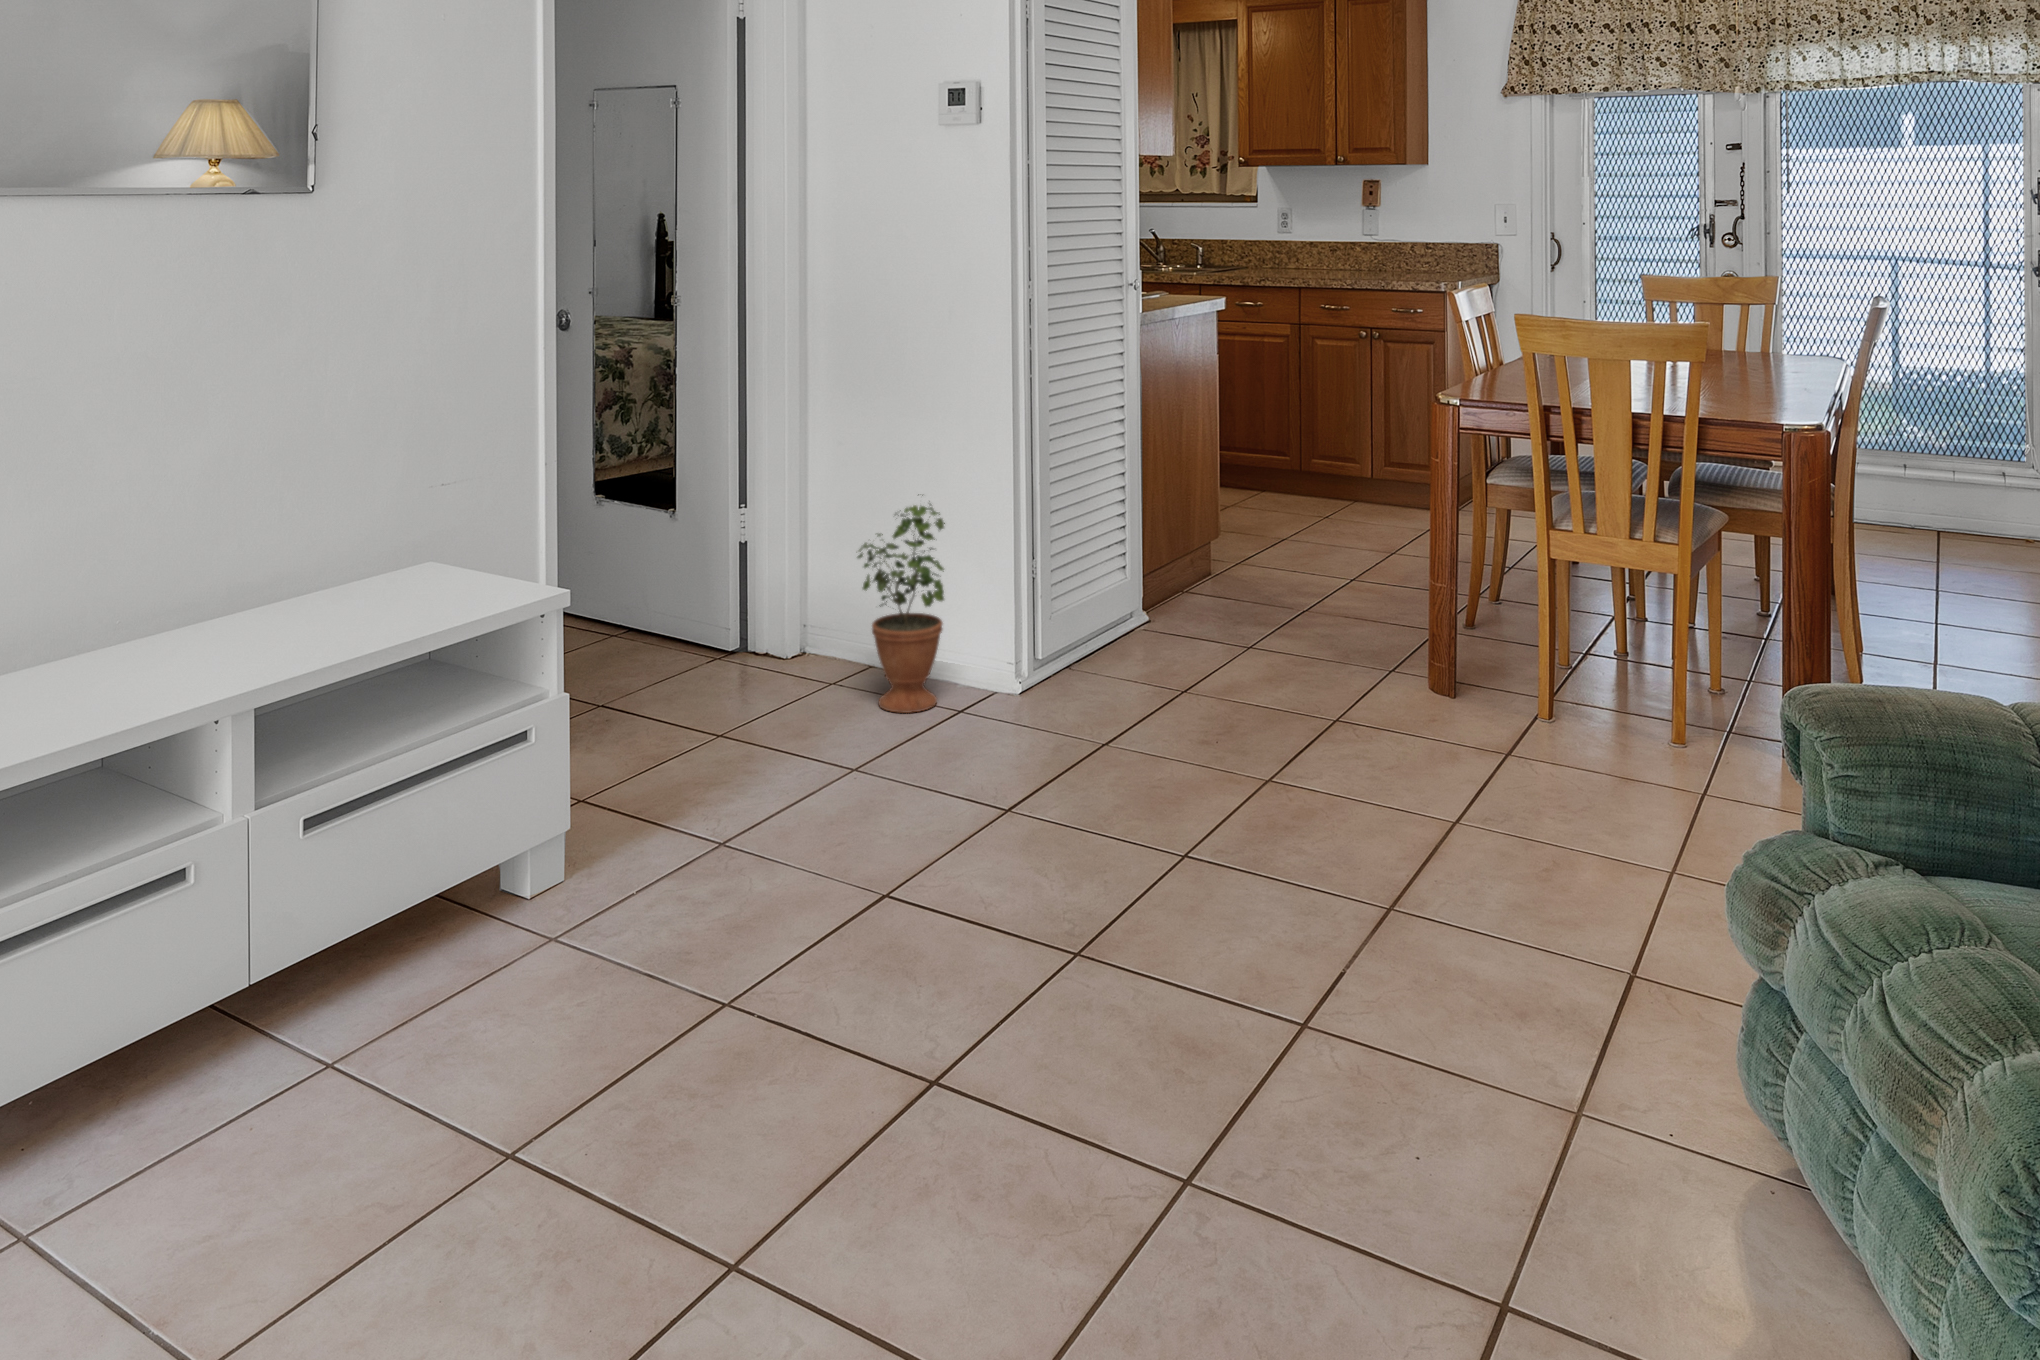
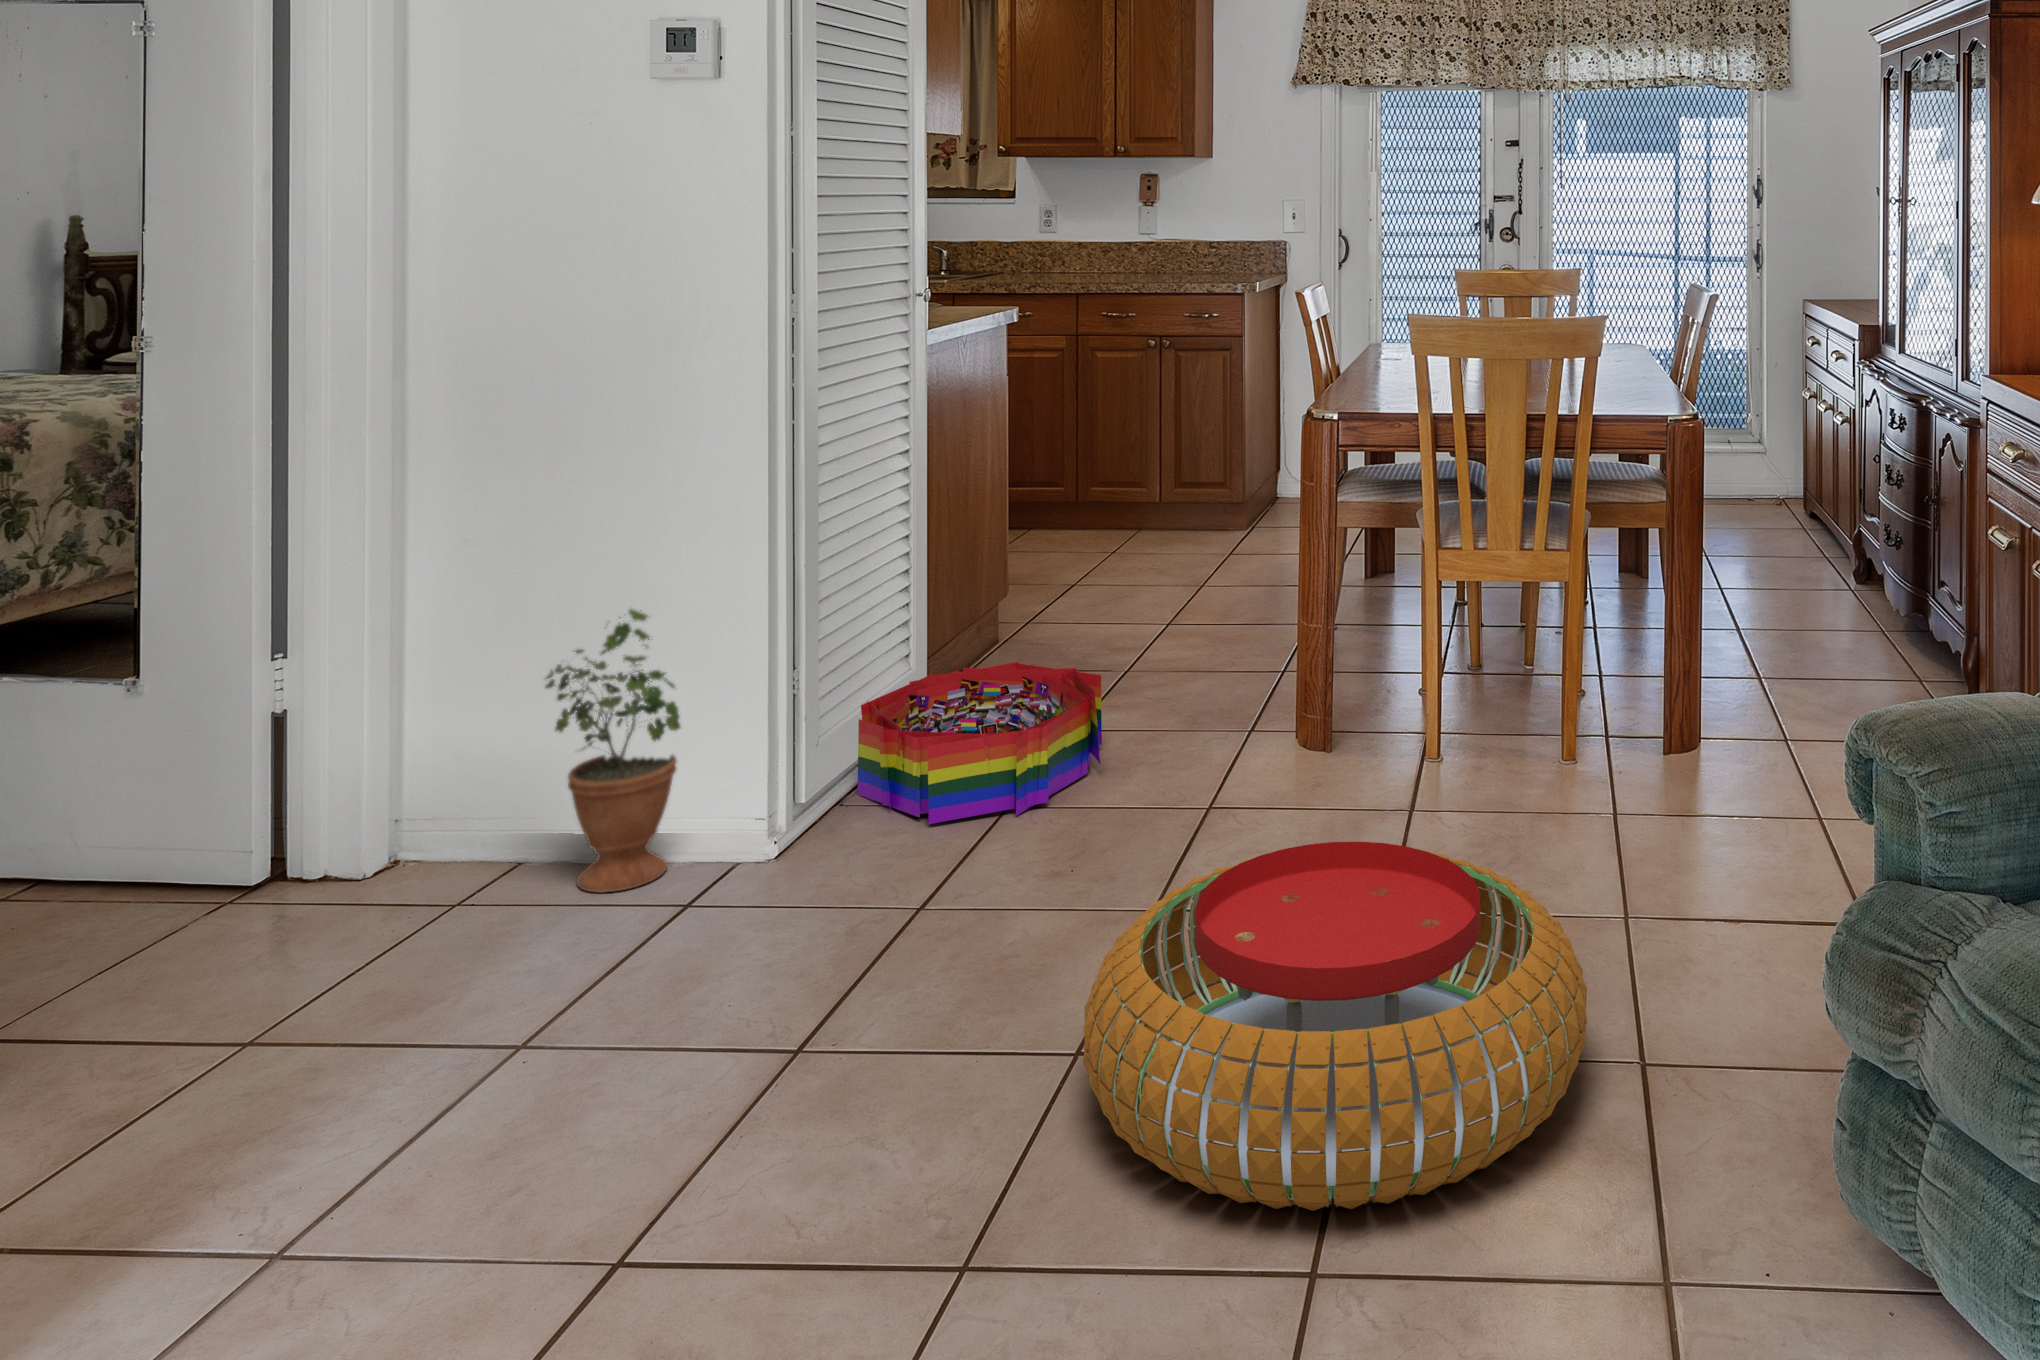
storage bin: none [1077,588,1271,709] -> present [858,662,1102,824]
pouf: none [1169,752,1596,1038] -> present [1083,841,1587,1211]

